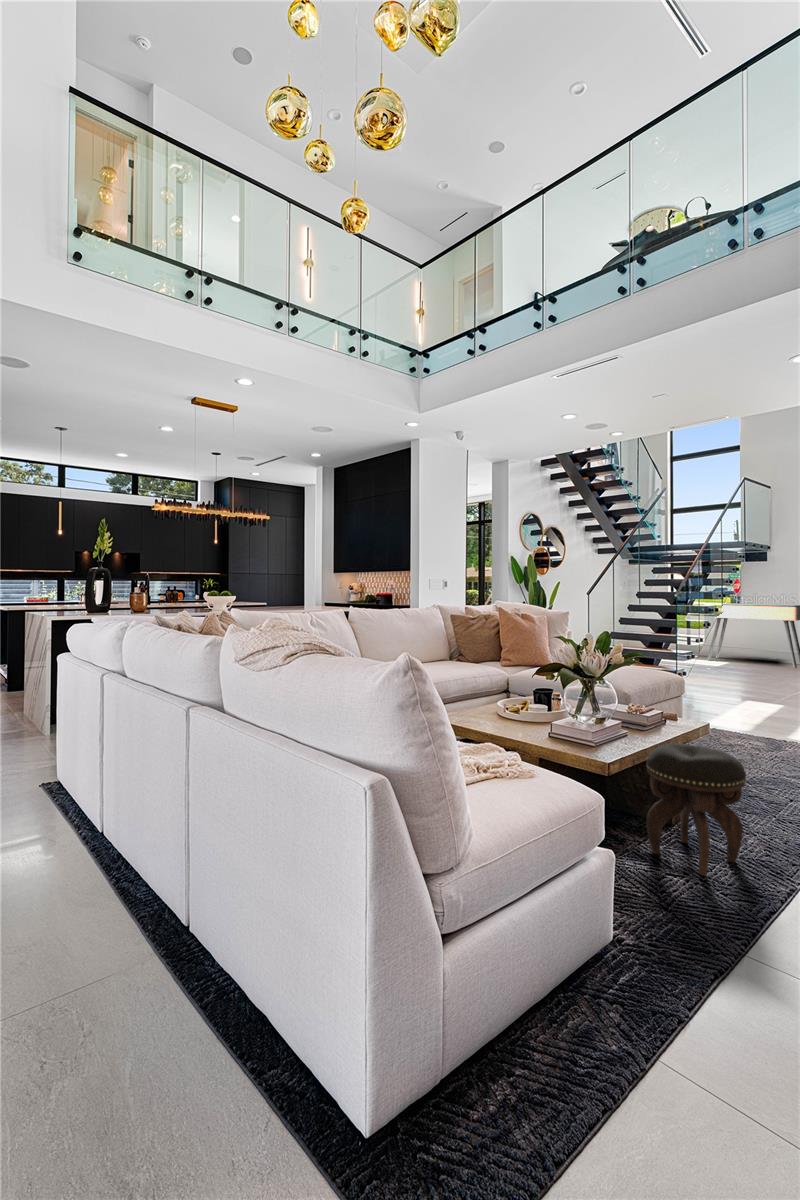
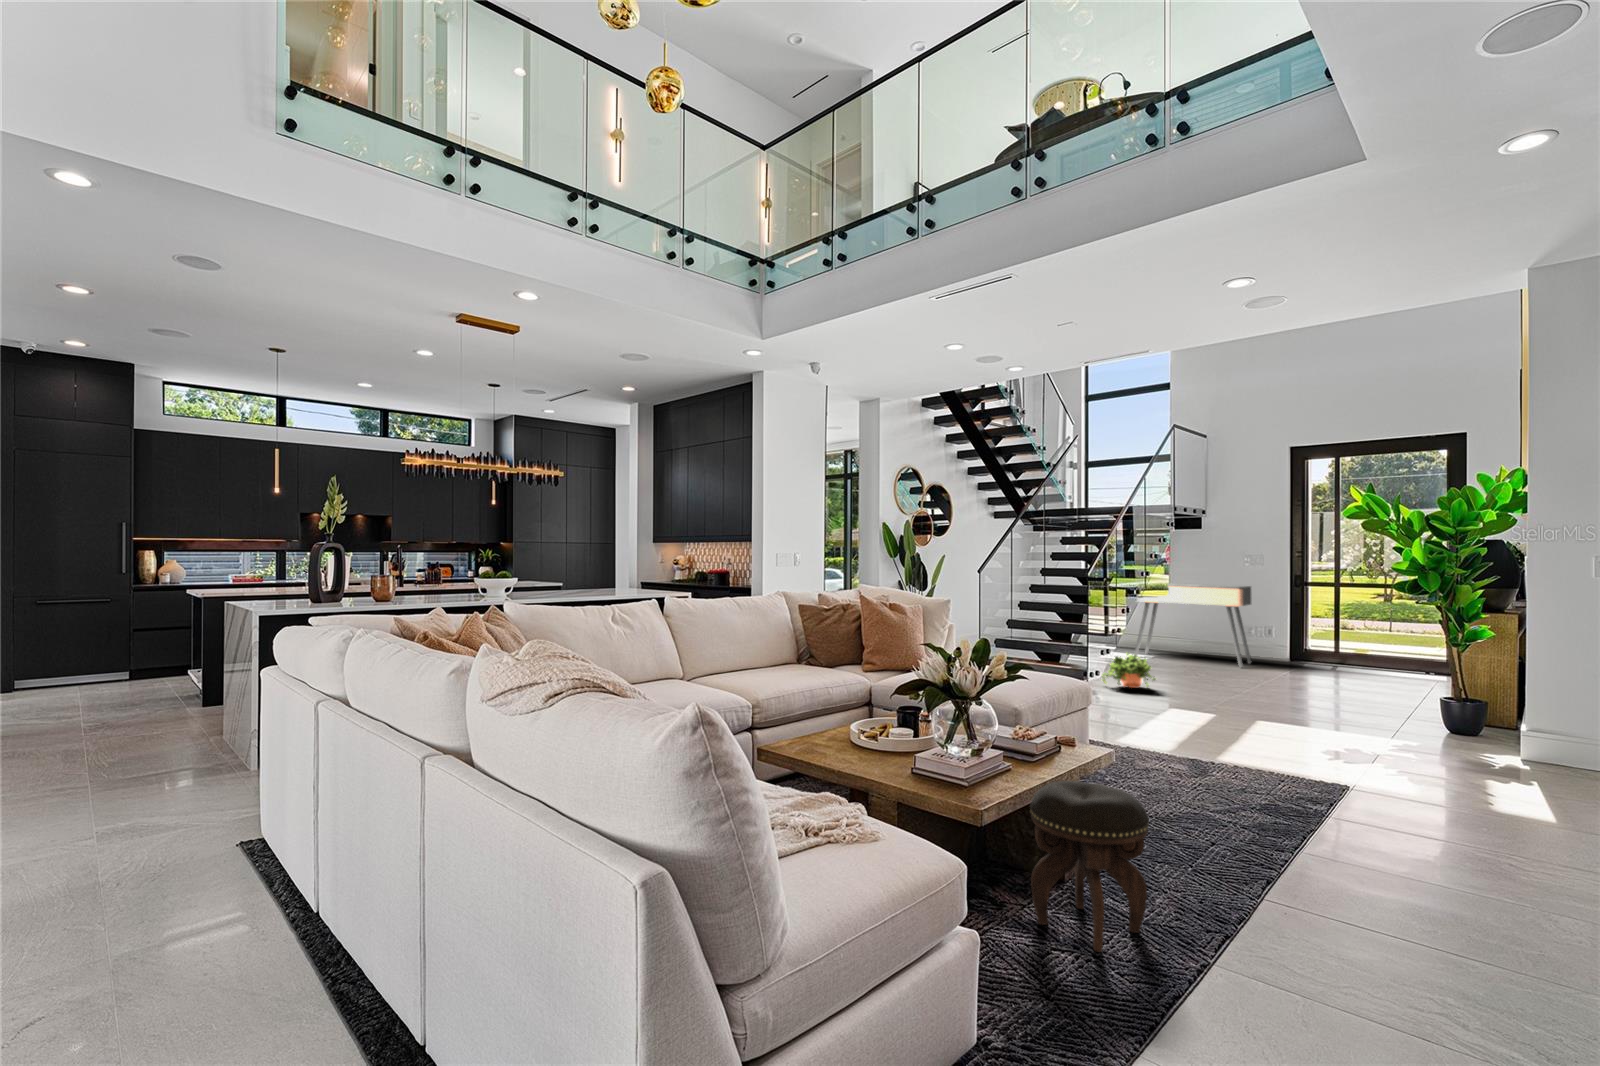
potted plant: none [683,655,731,683] -> present [1102,653,1155,688]

